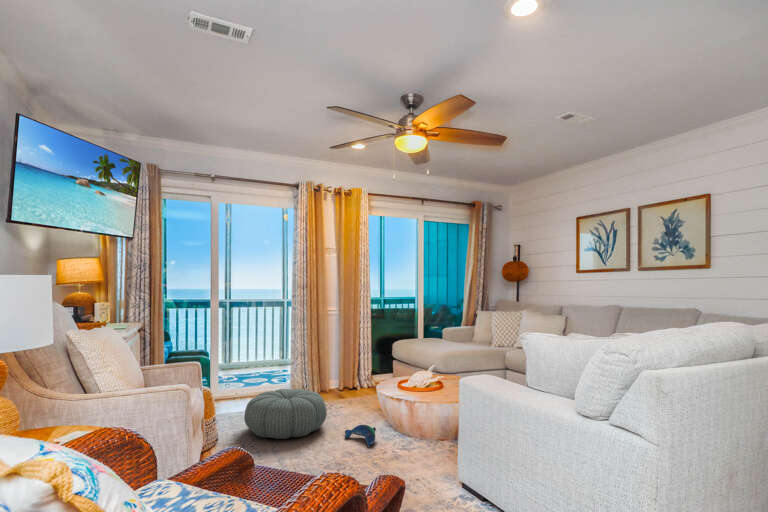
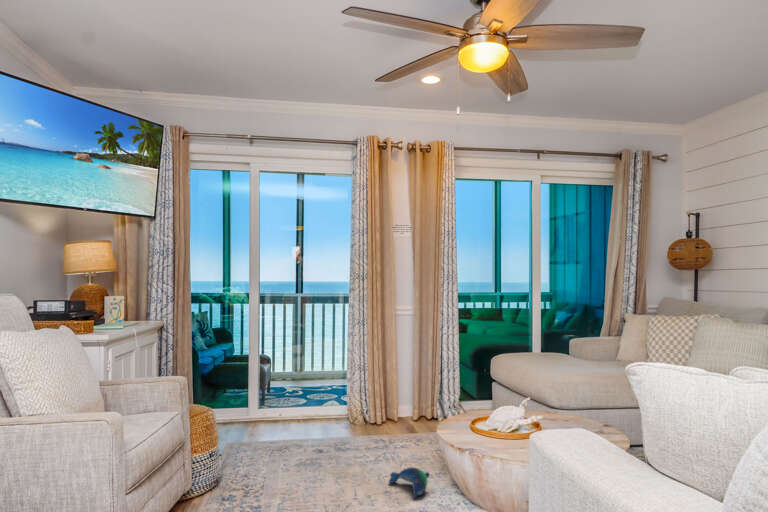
pouf: present [244,389,327,439] -> none [269,412,372,476]

